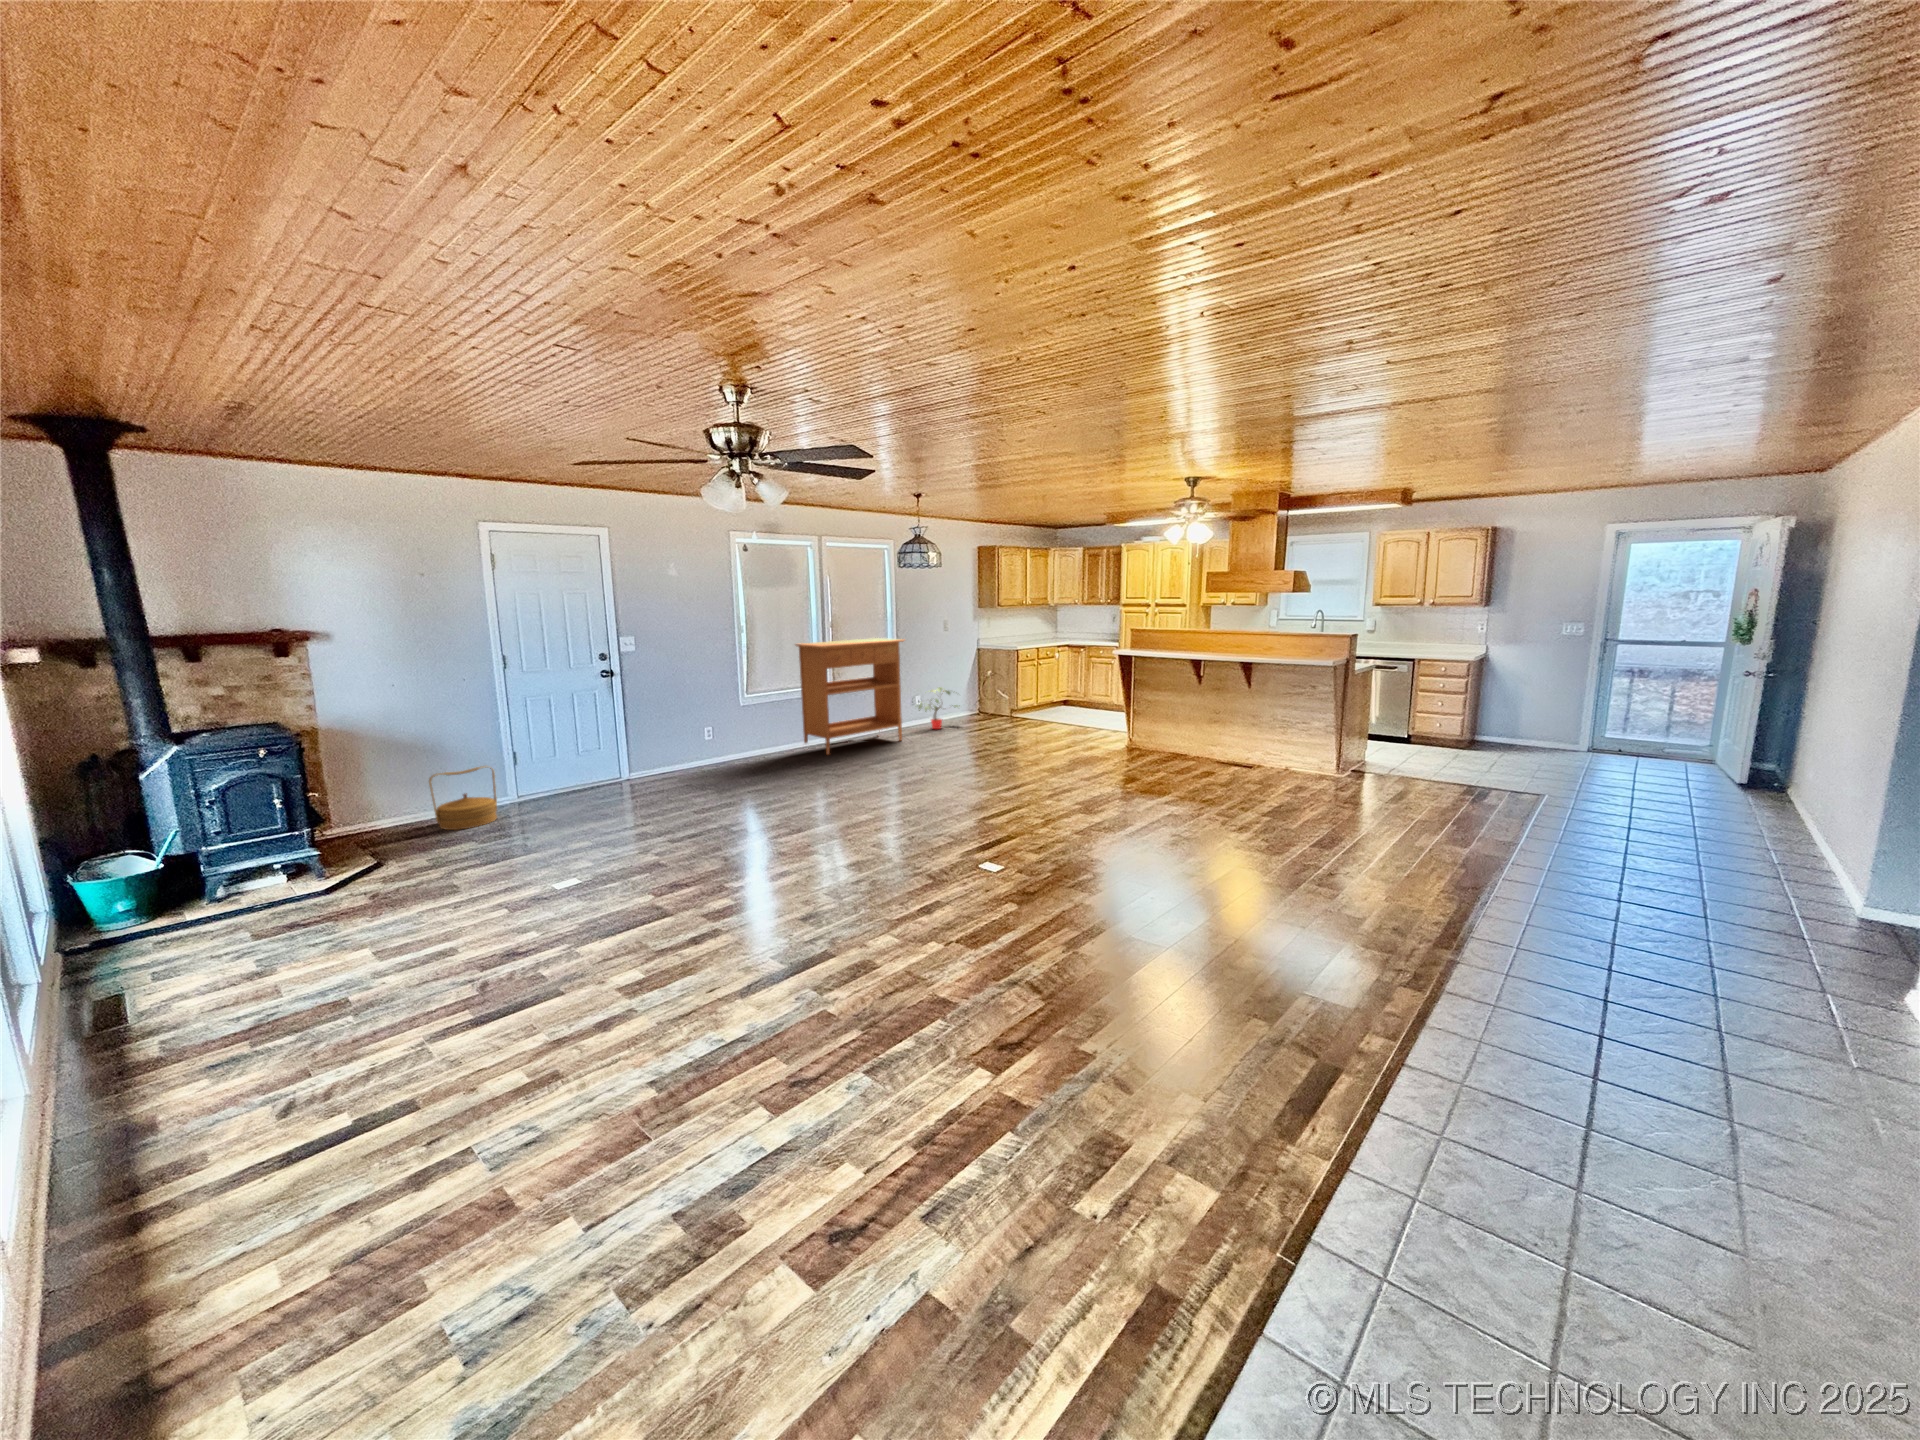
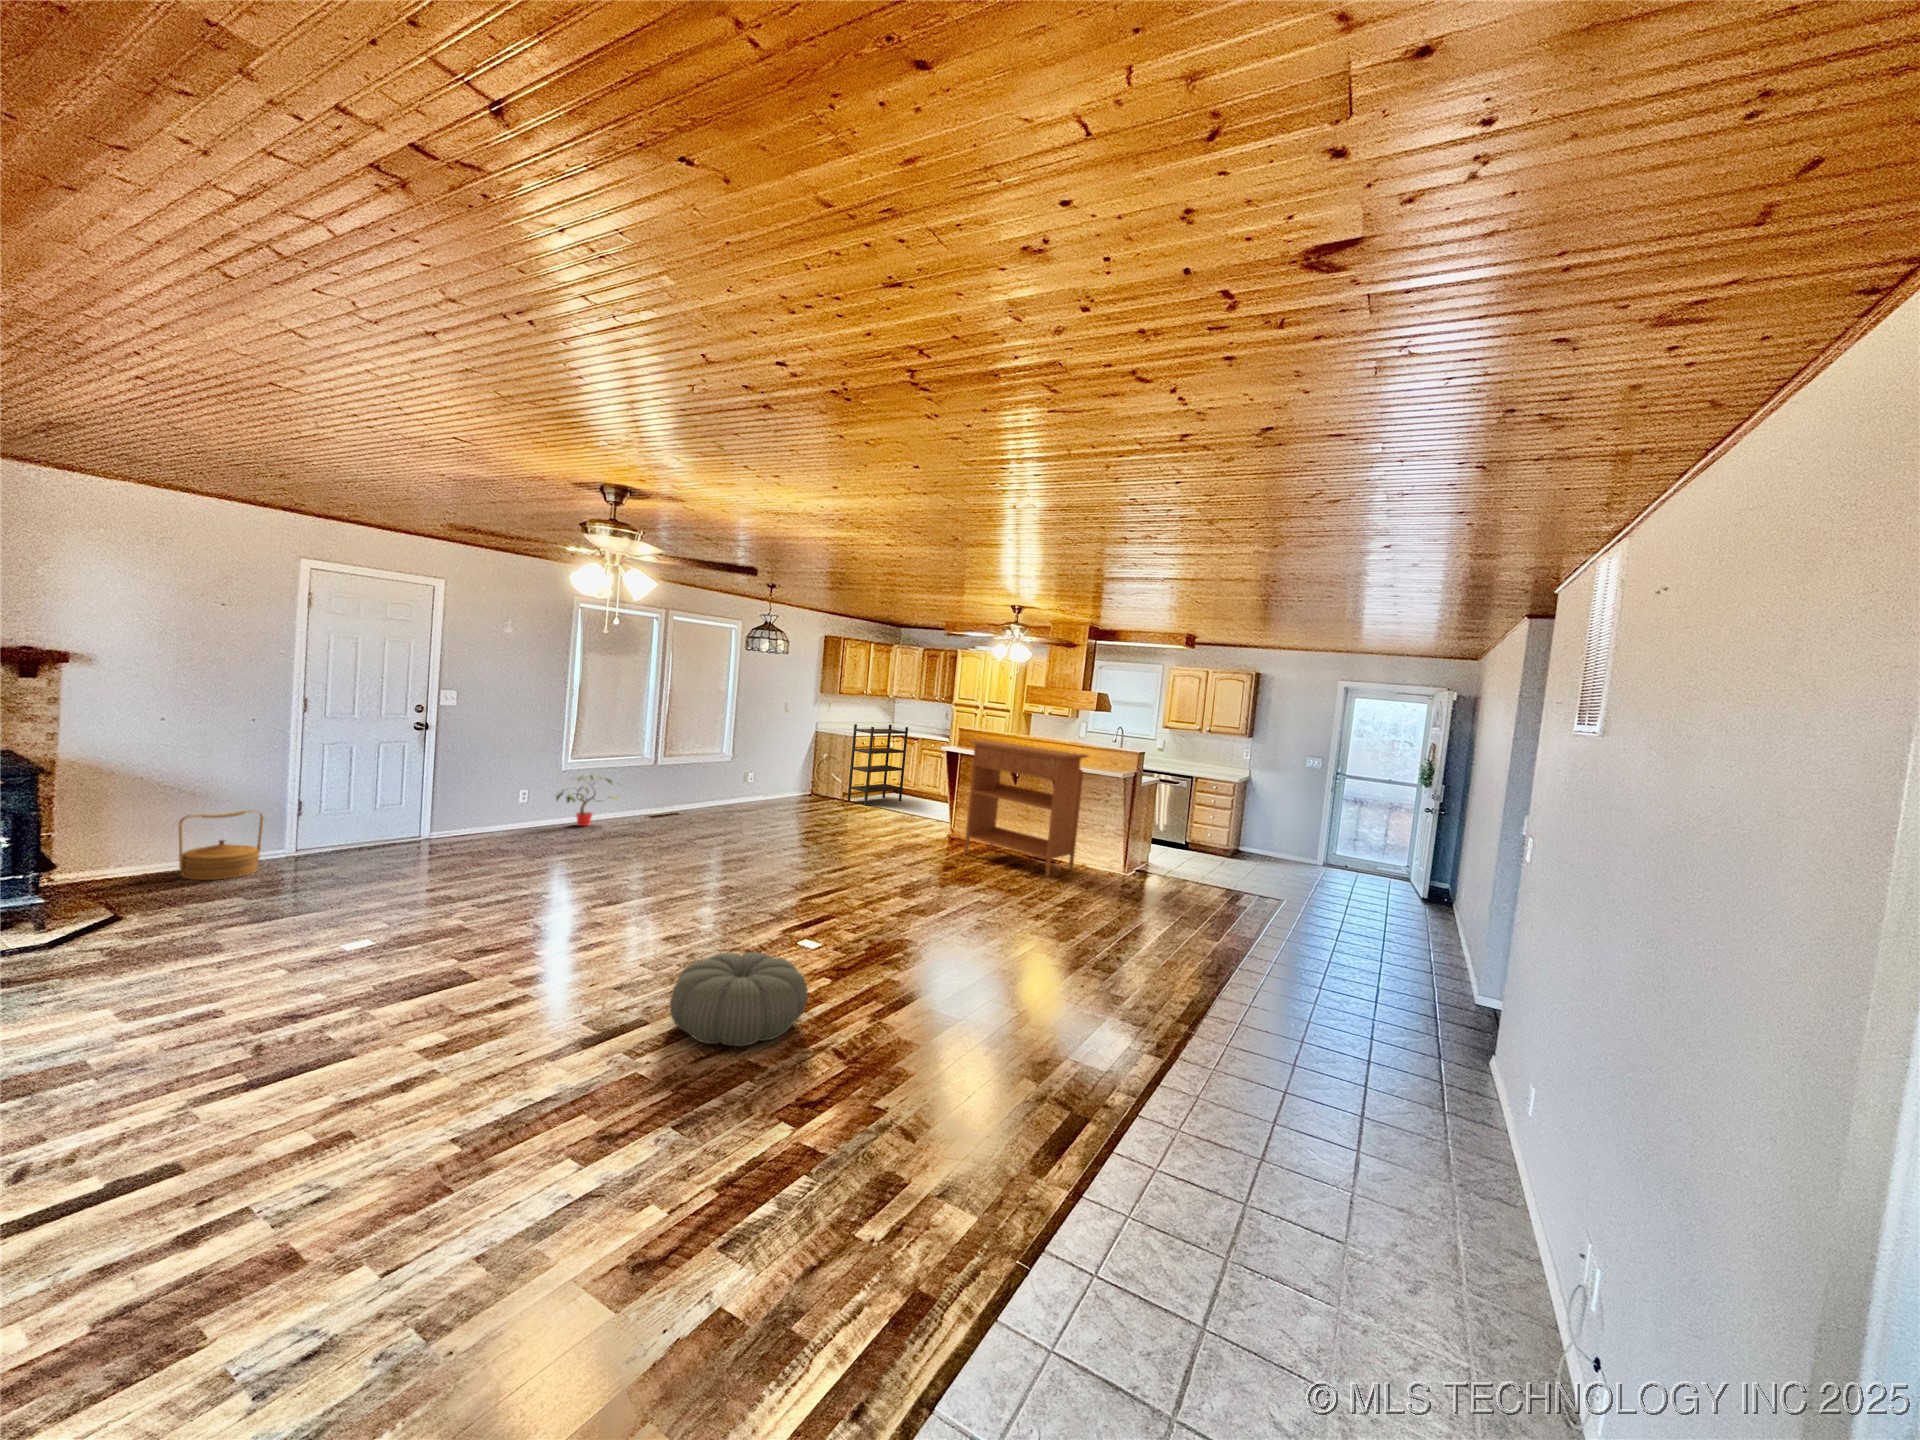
bookshelf: none [1015,636,1071,721] -> present [847,724,908,805]
console table: present [796,638,904,755] -> present [964,740,1088,877]
potted plant: present [919,687,958,729] -> present [556,774,620,826]
pouf: none [852,879,993,979] -> present [670,952,808,1046]

